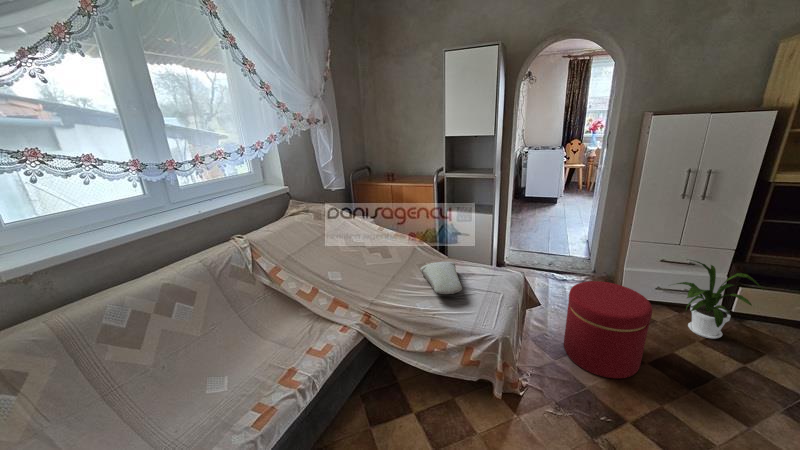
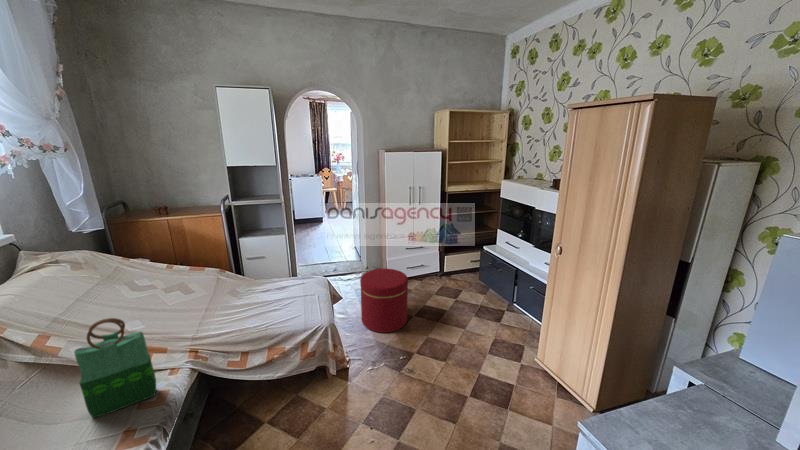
house plant: present [677,260,763,339] -> none [409,245,449,290]
pillow: present [420,262,462,294] -> none [236,281,287,308]
tote bag: none [277,267,329,344] -> present [74,318,156,418]

